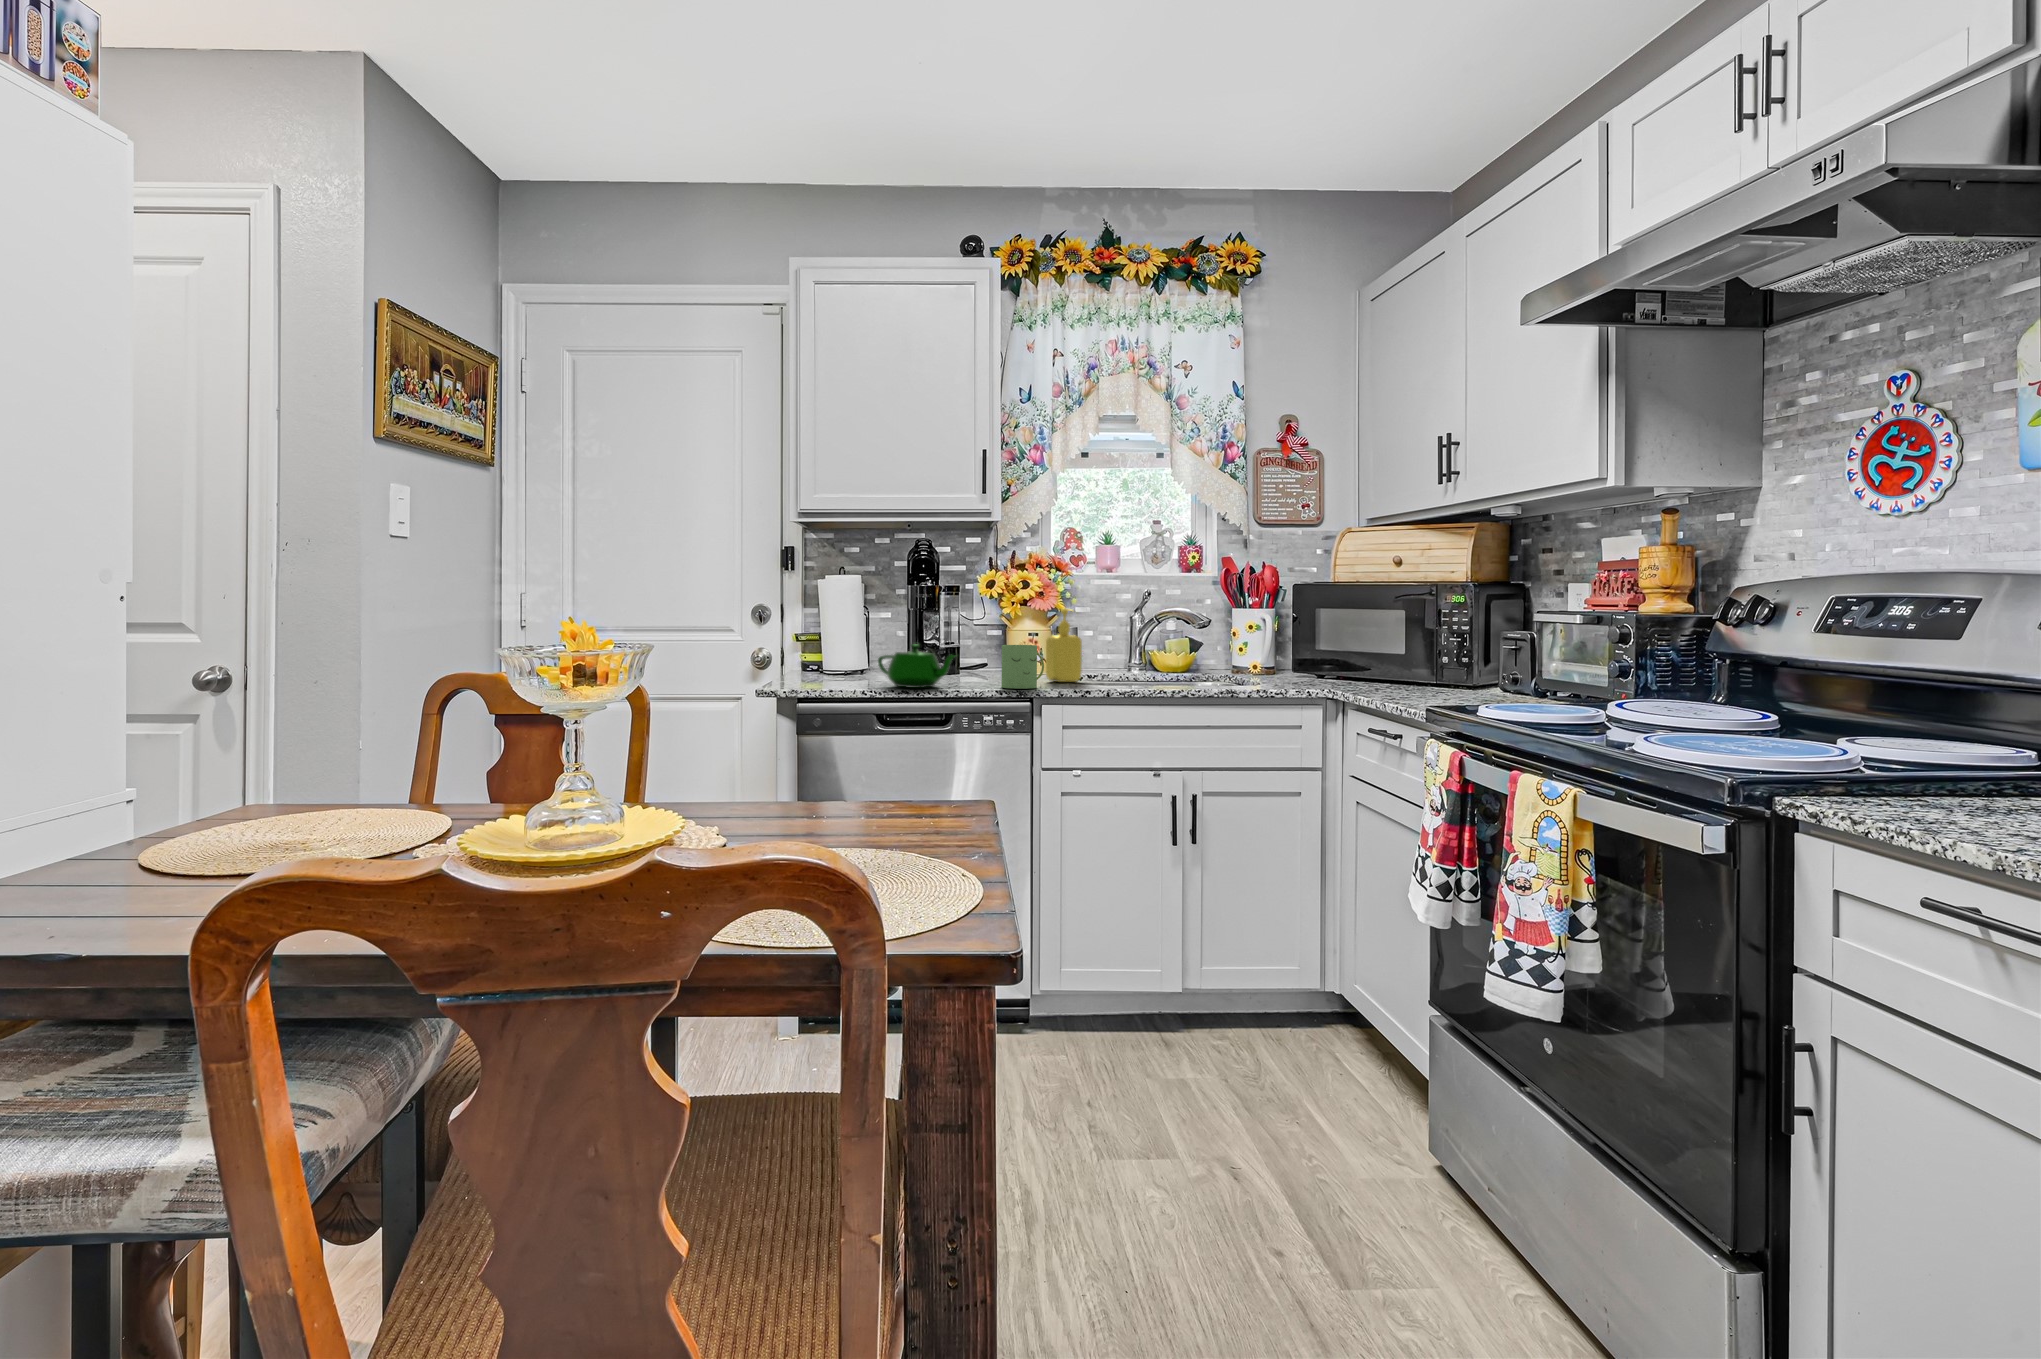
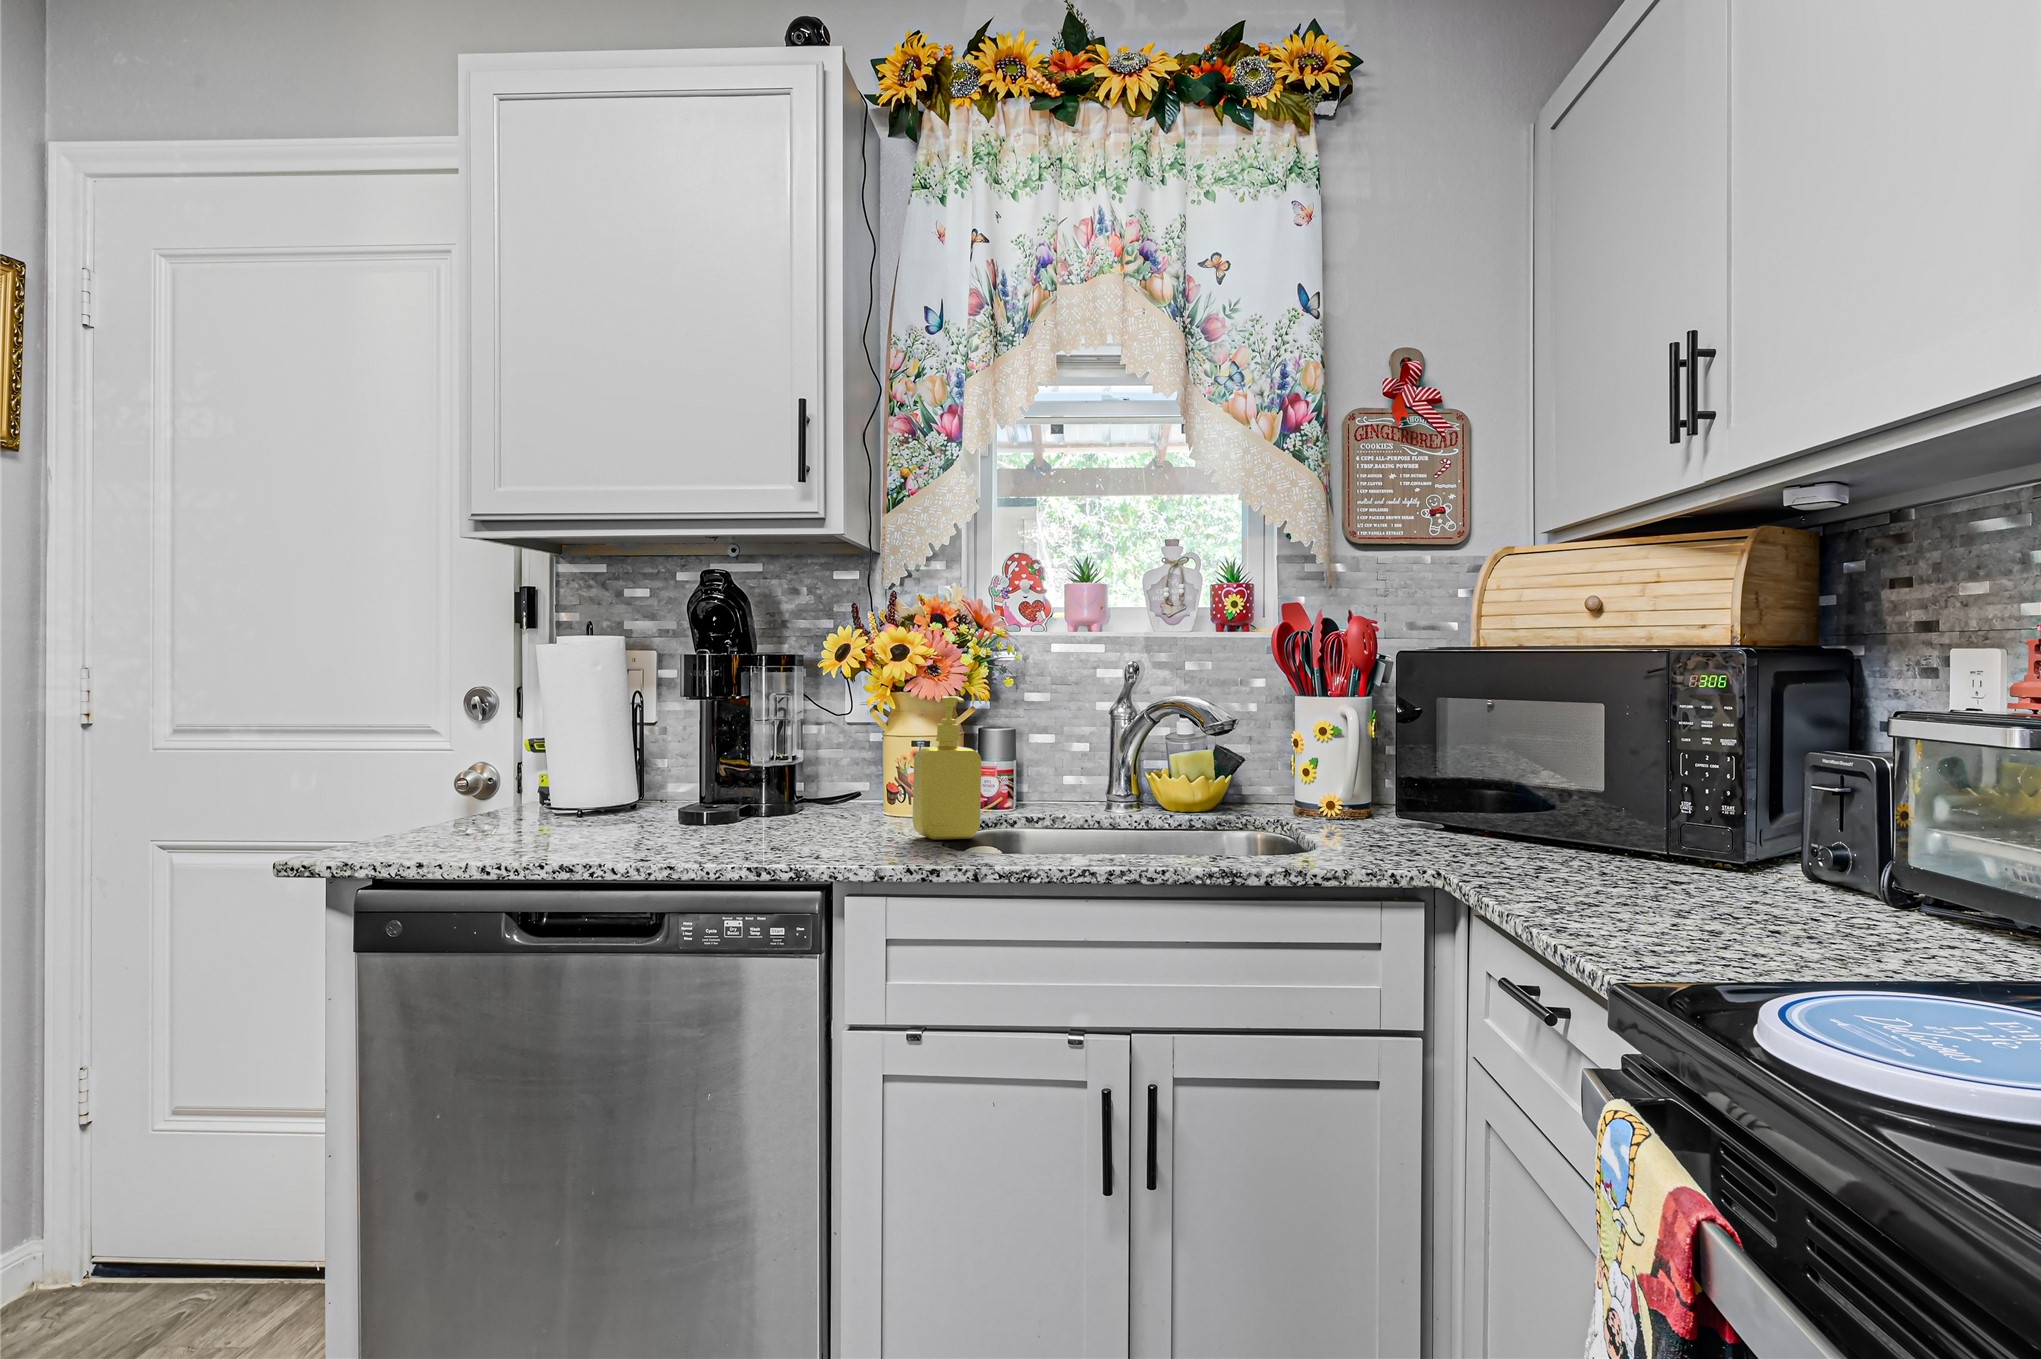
teapot: present [878,644,955,688] -> none [567,764,703,851]
mug: present [1002,645,1044,689] -> none [797,766,886,856]

